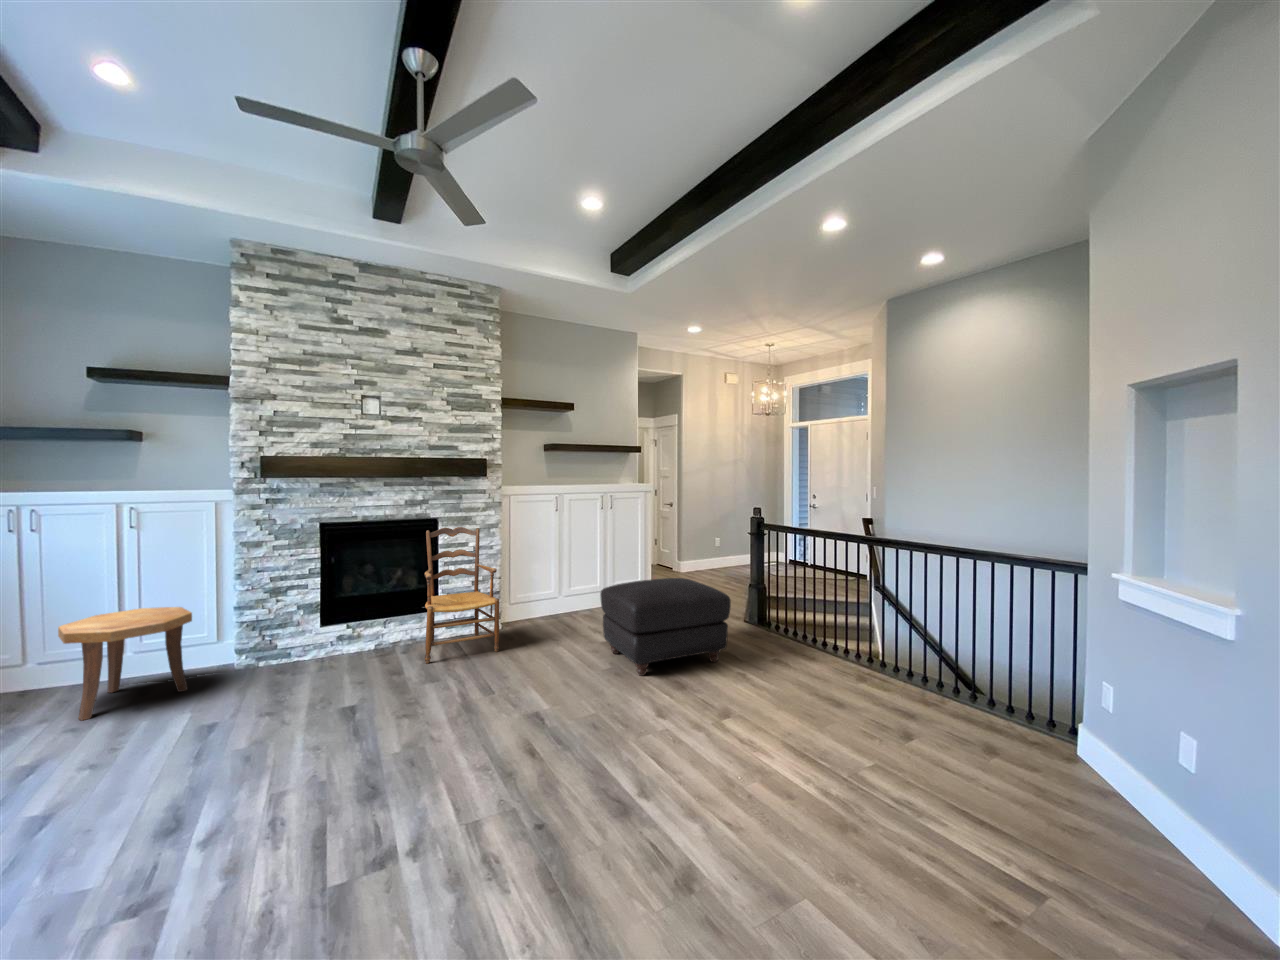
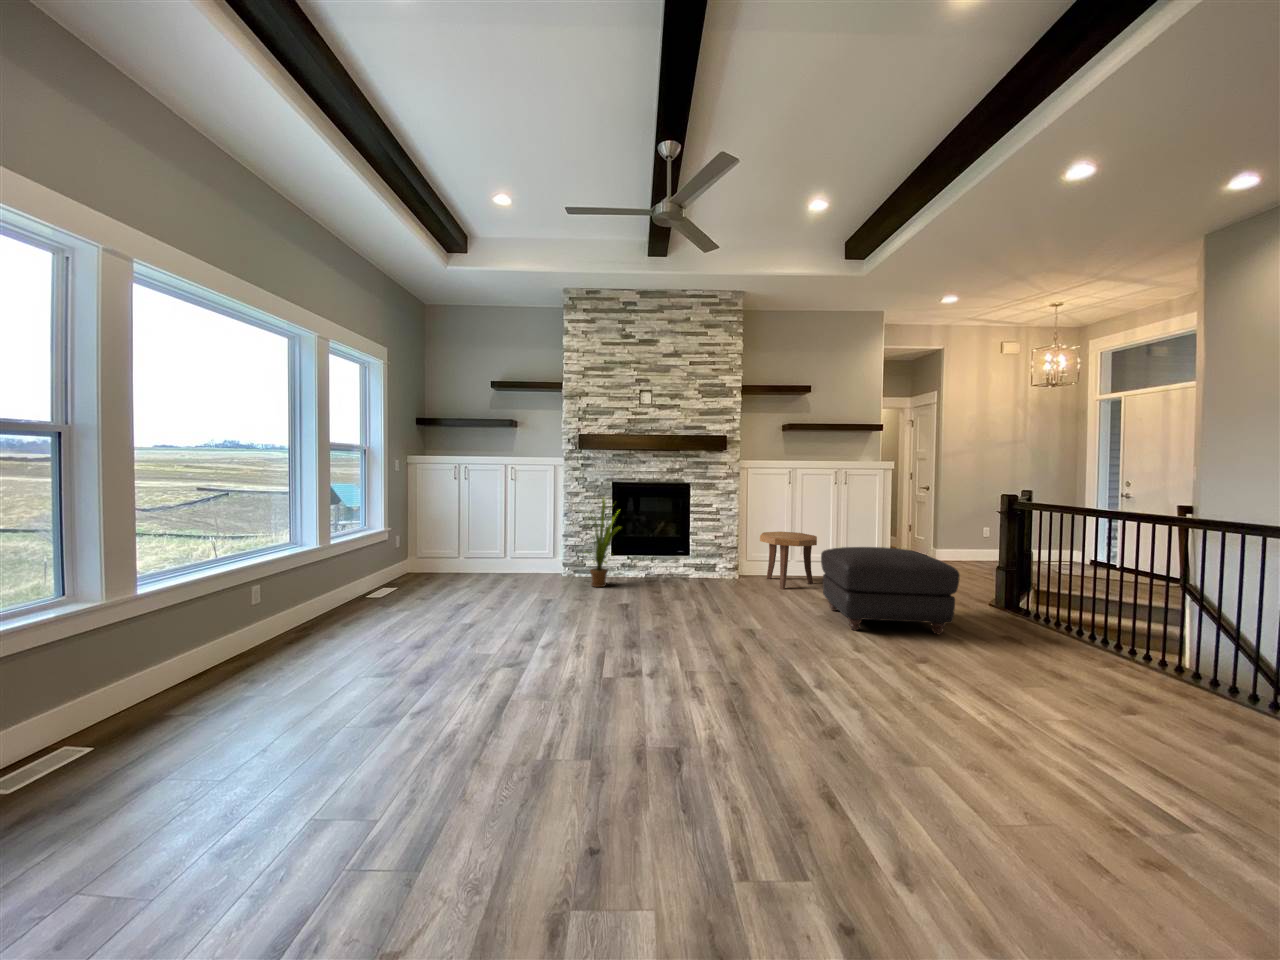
armchair: present [425,527,499,664] -> none [676,491,733,593]
house plant: none [256,545,340,680] -> present [590,498,621,587]
side table: present [58,607,192,721] -> present [760,532,817,589]

